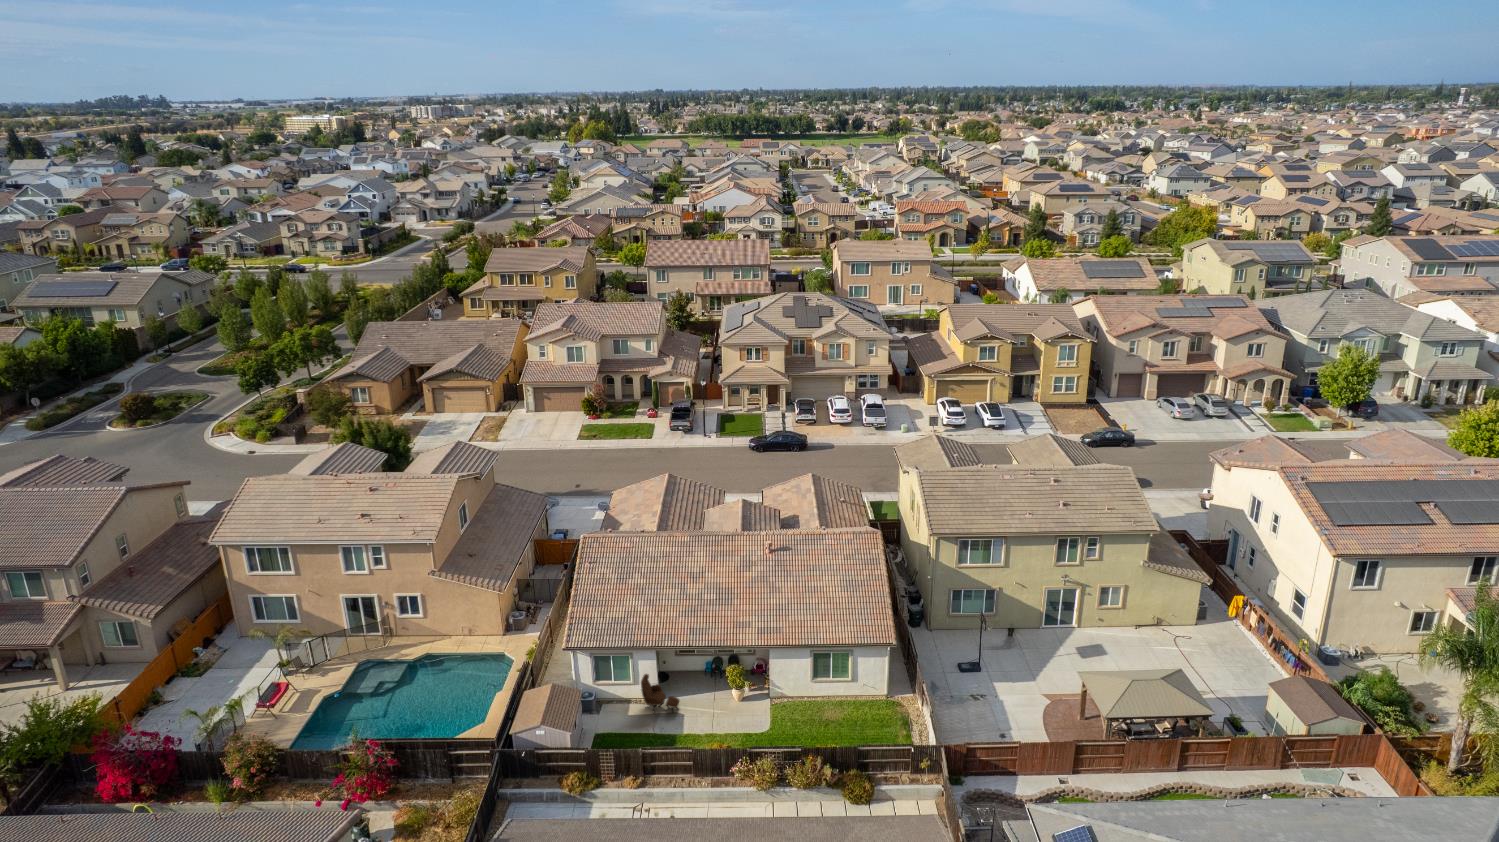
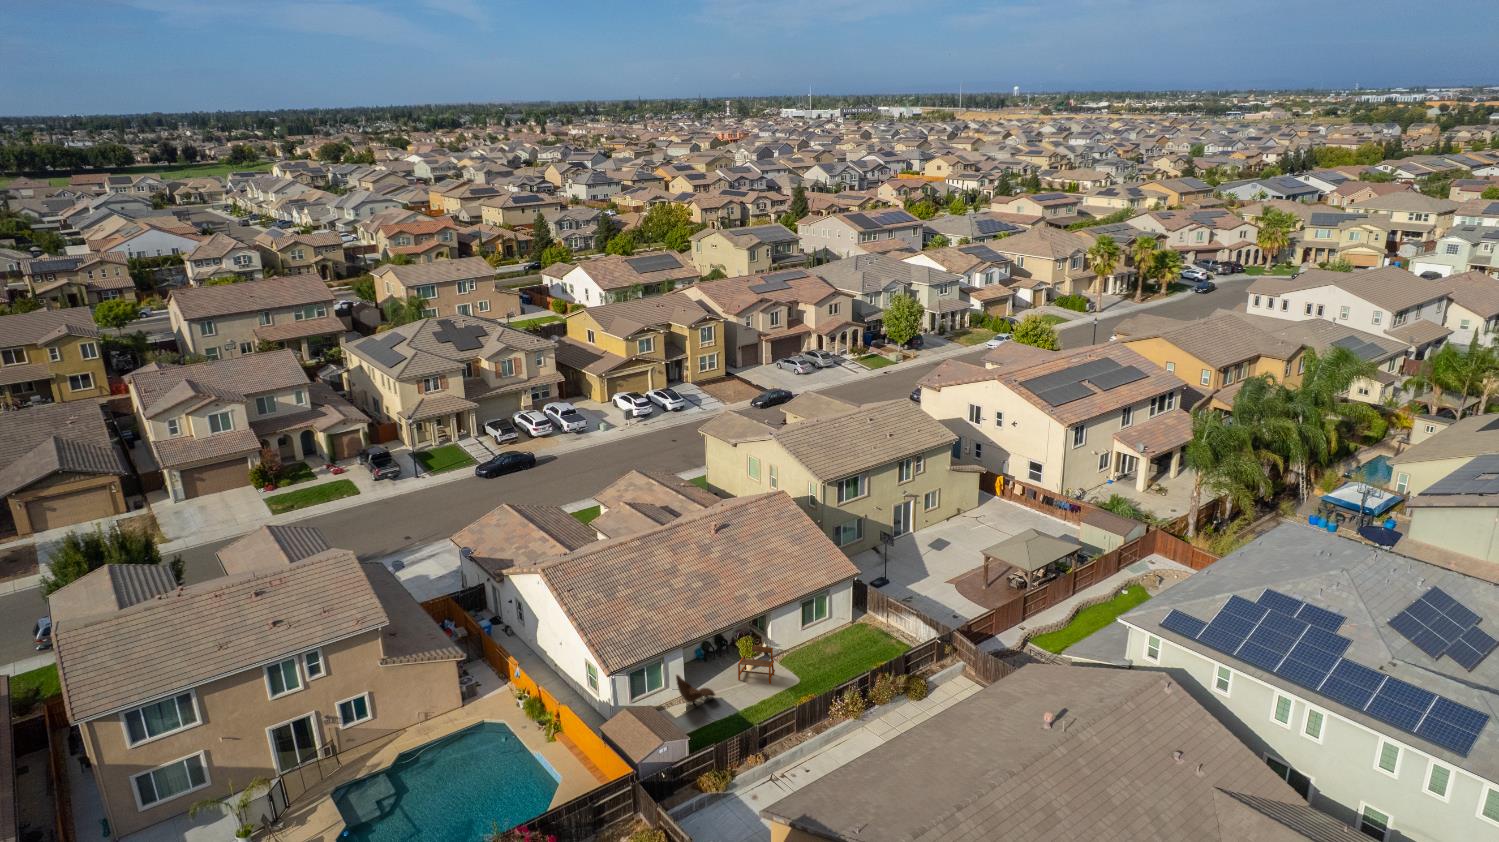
bench: none [718,671,753,719] -> present [738,646,775,684]

